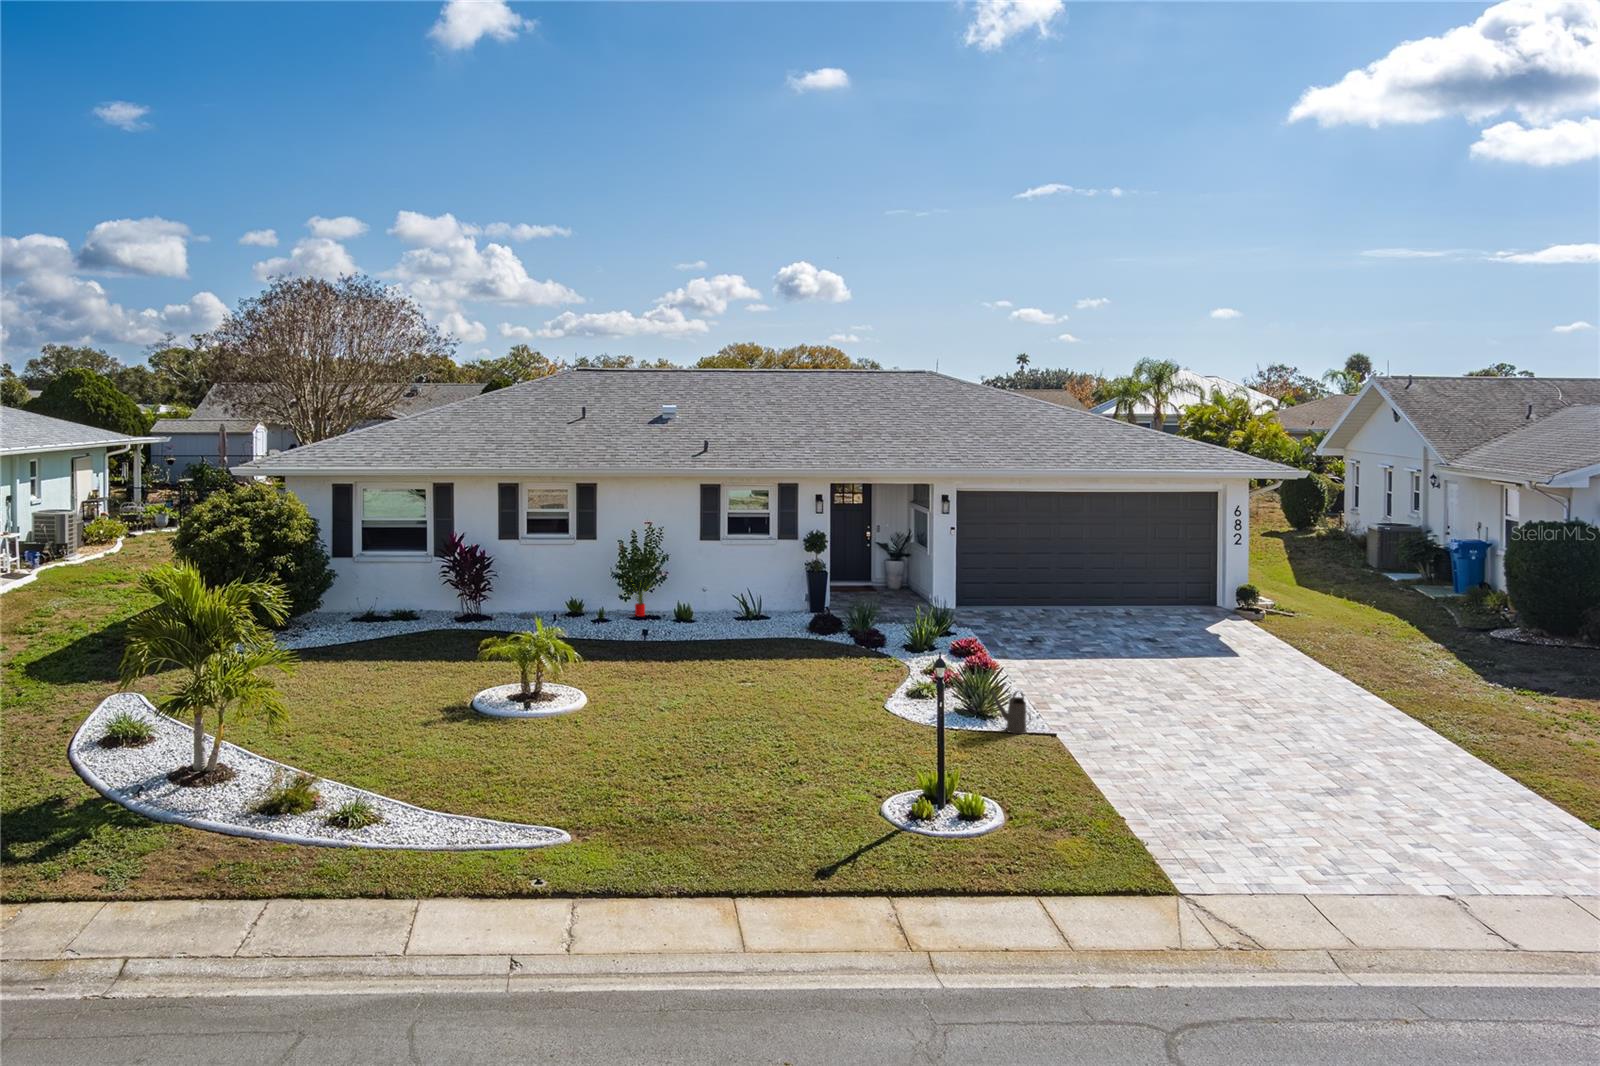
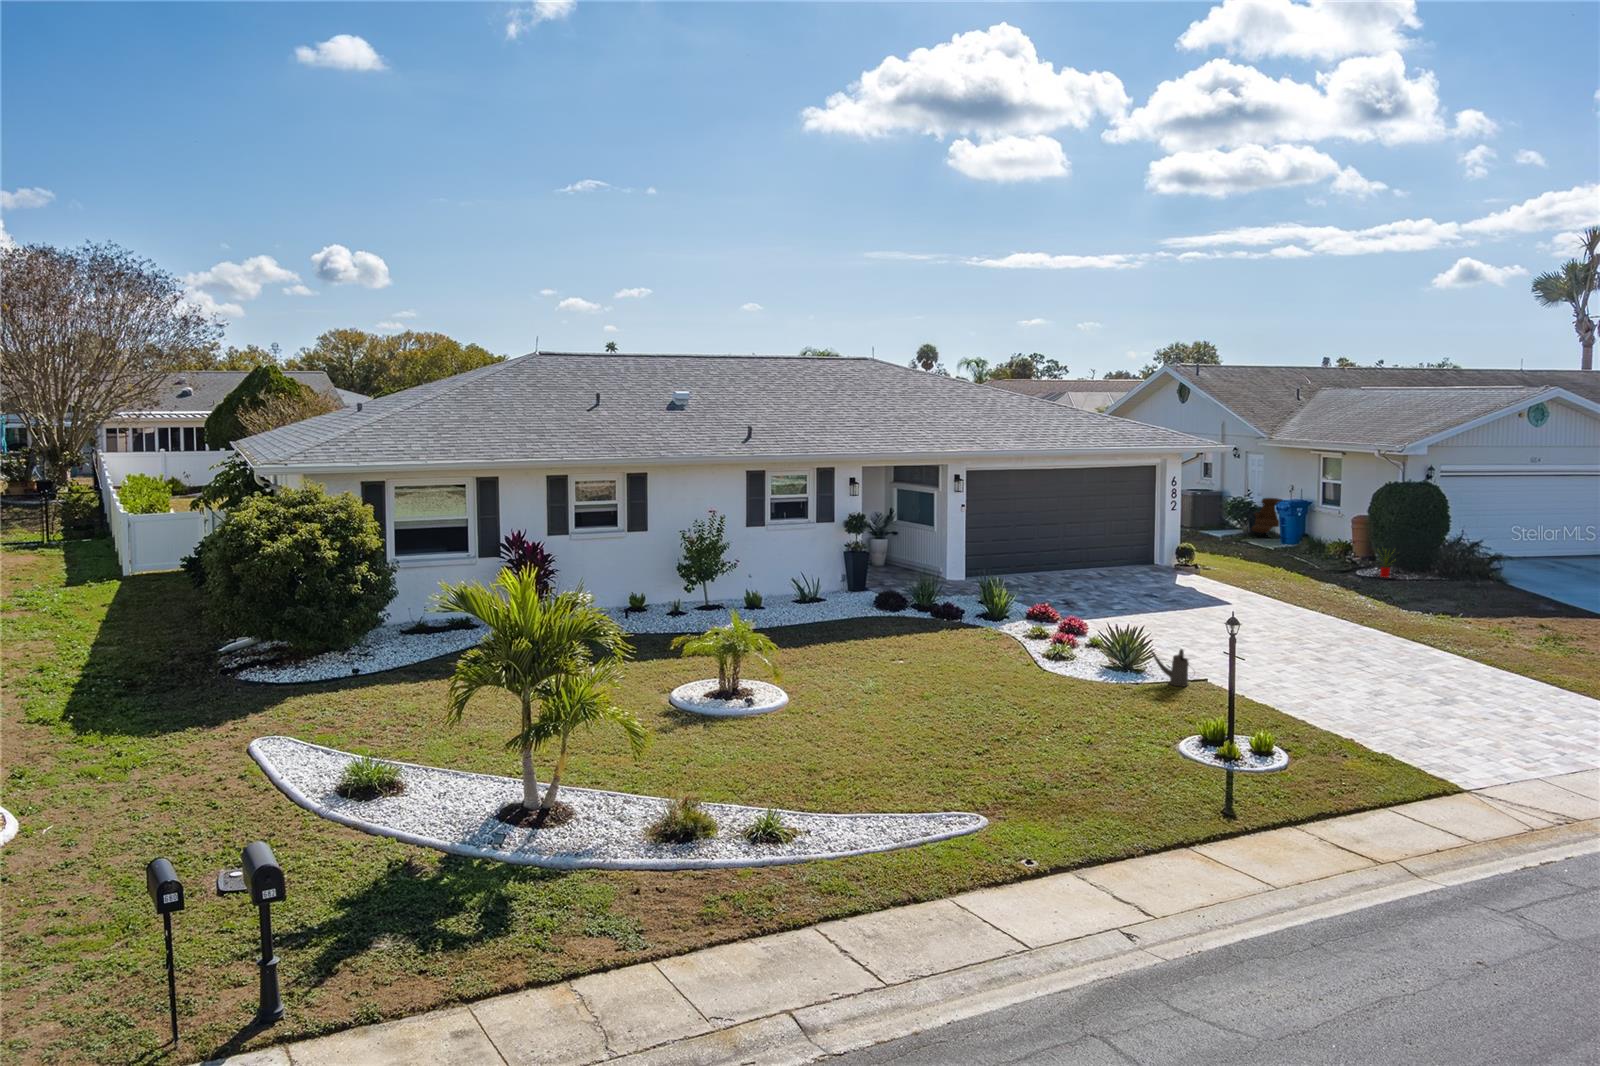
lounge chair: none [1409,539,1460,588] -> present [1252,498,1282,536]
house plant: present [635,590,646,616] -> present [1380,556,1390,578]

